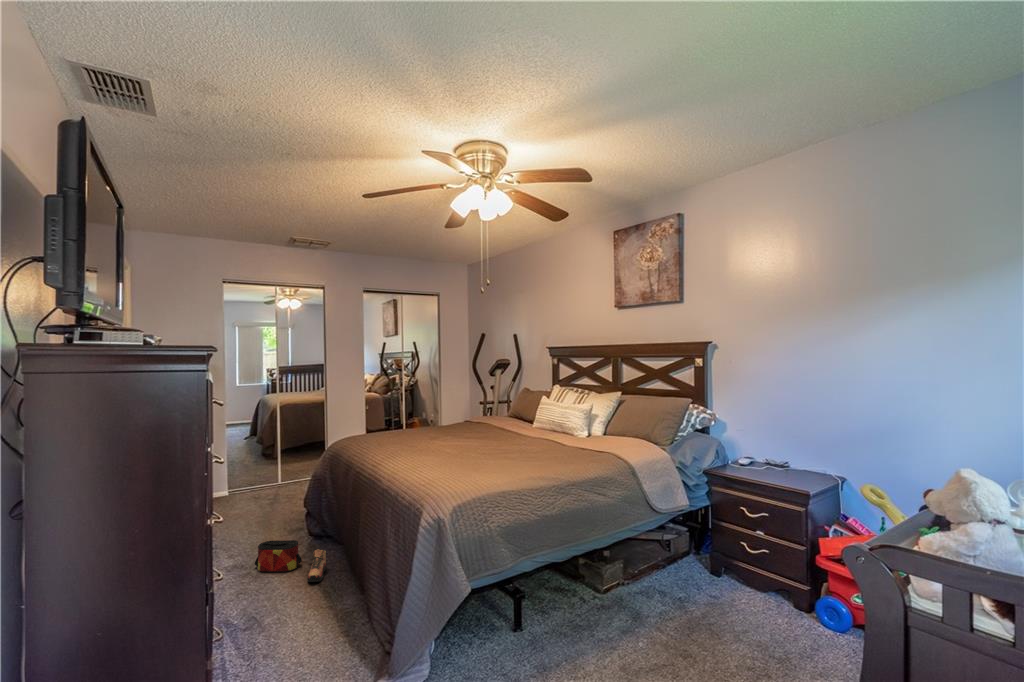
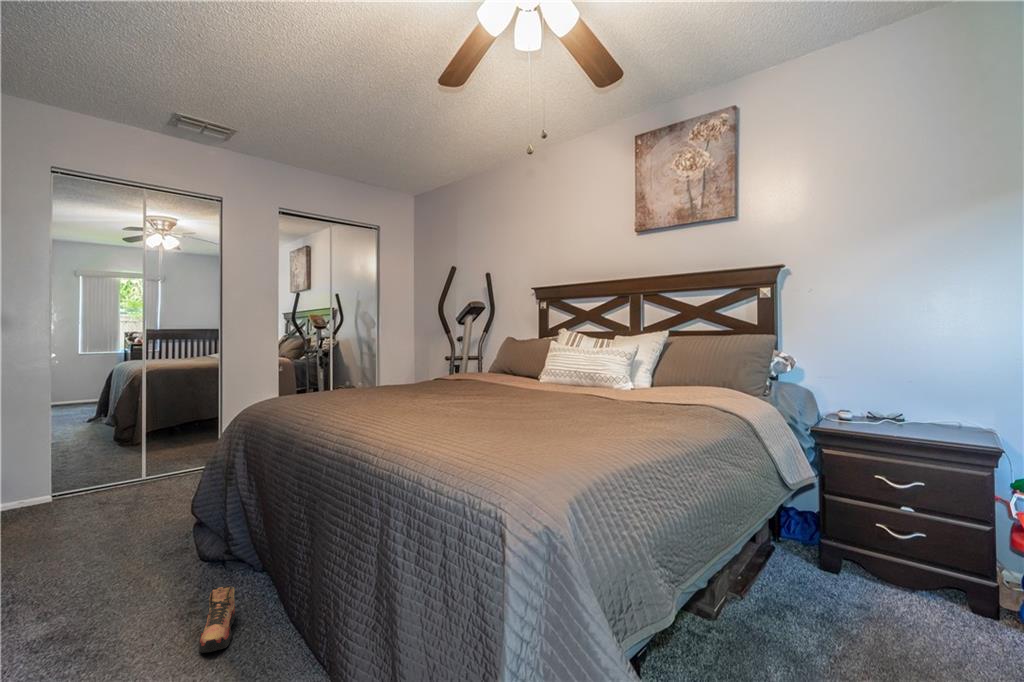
bag: present [255,540,302,572] -> none [84,573,186,642]

